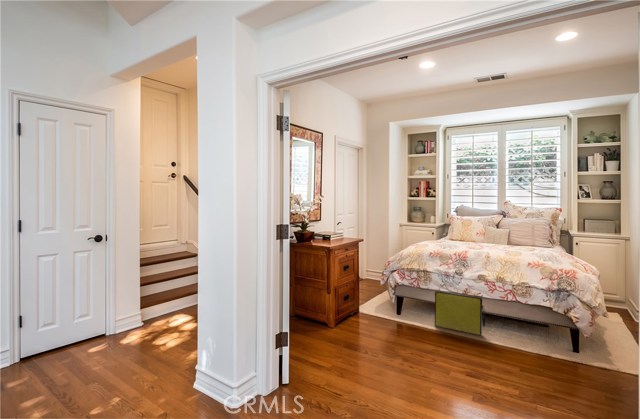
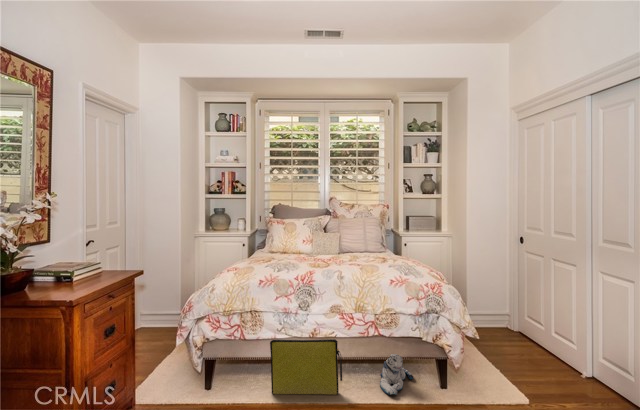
plush toy: none [516,314,547,345] -> present [380,354,413,395]

